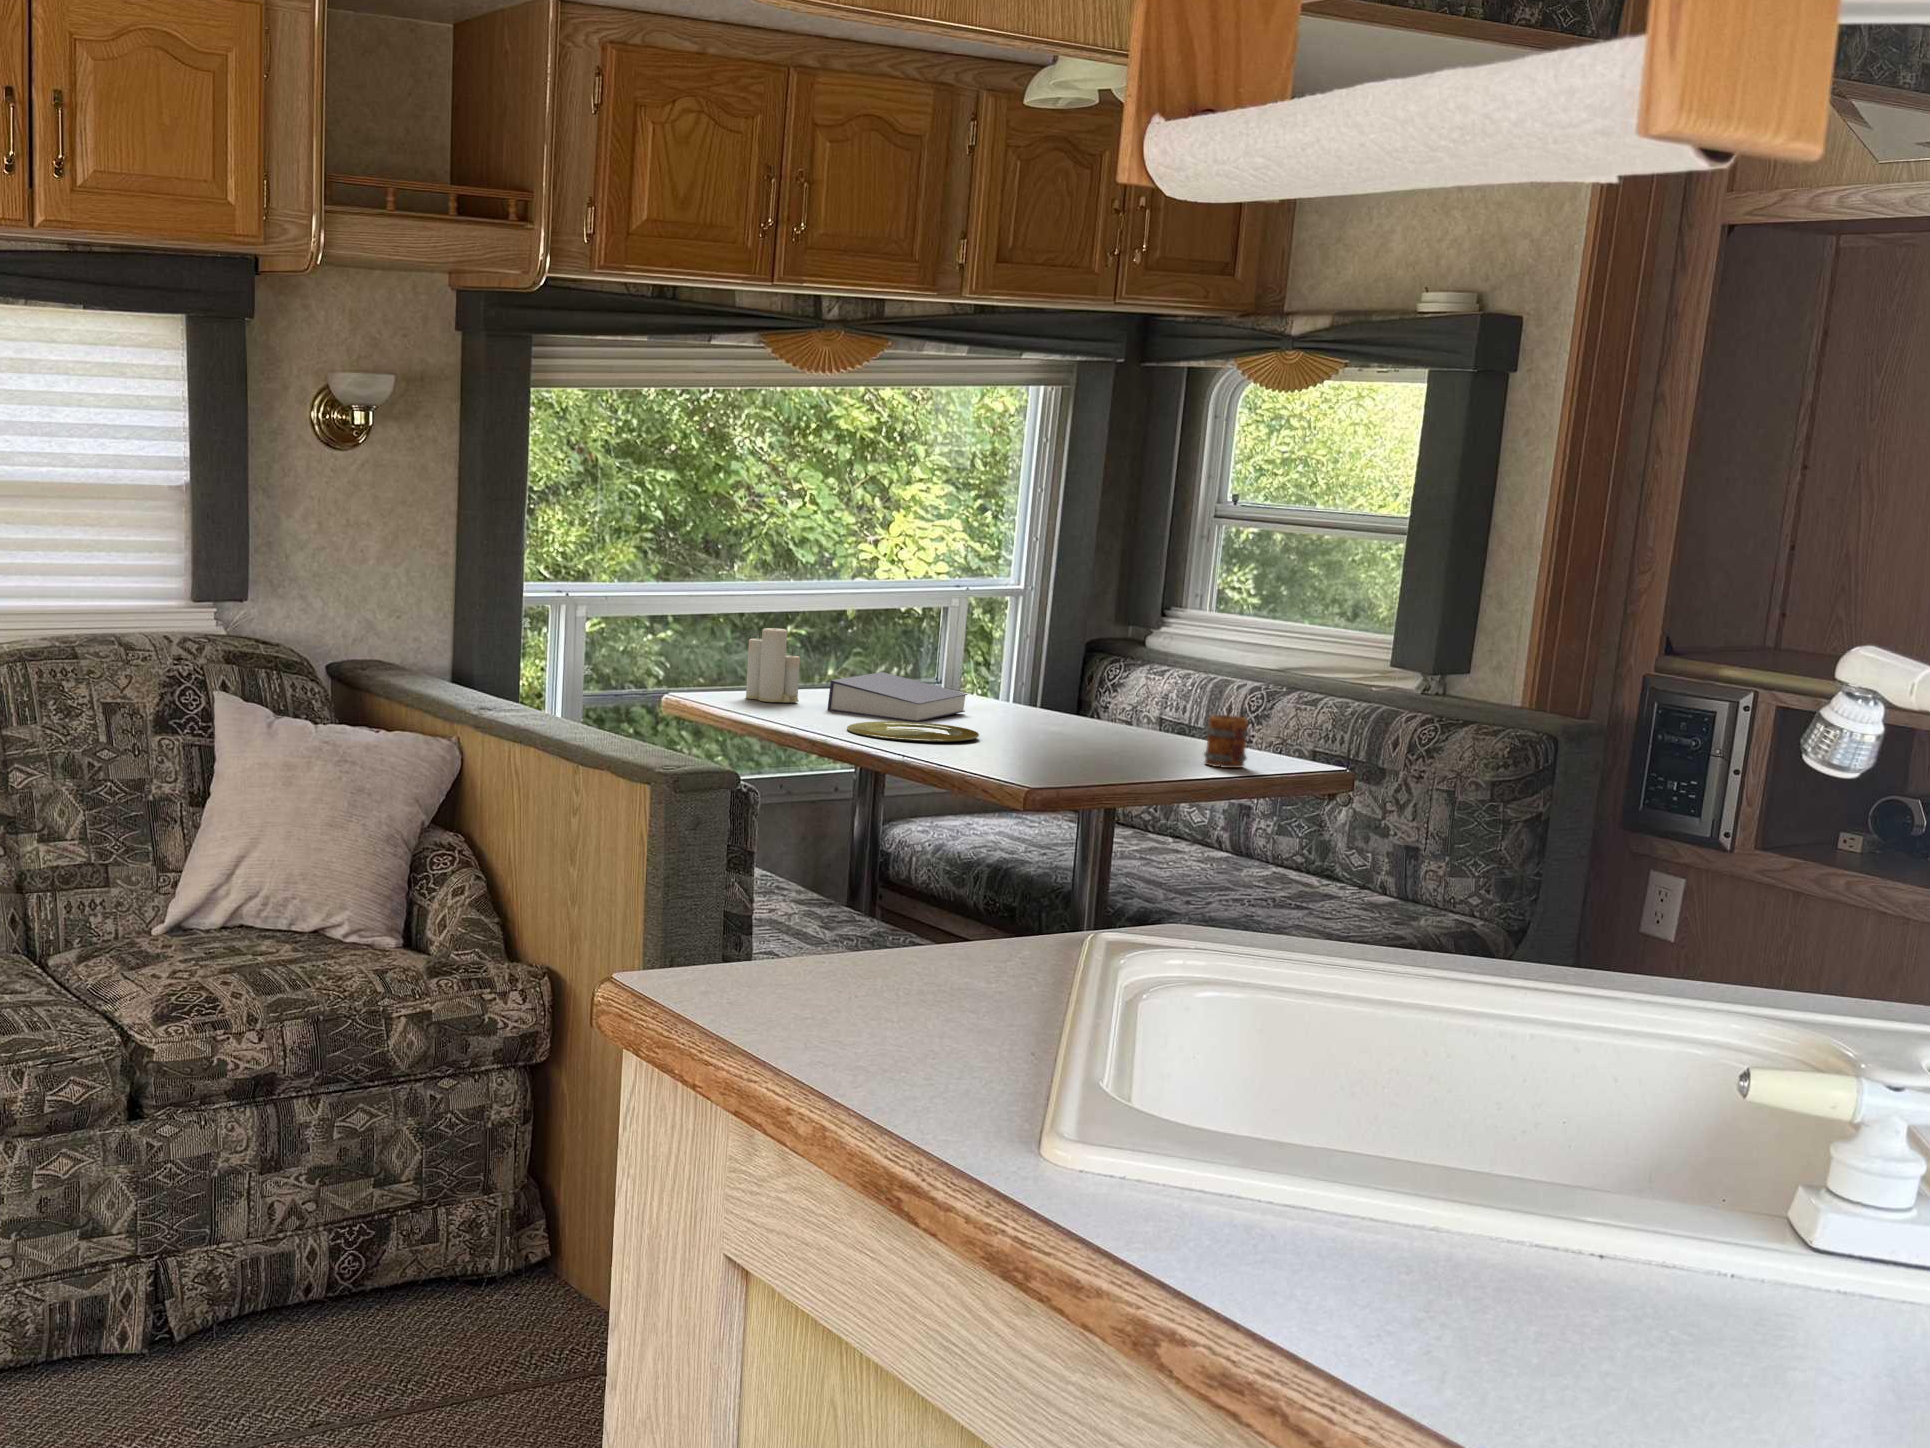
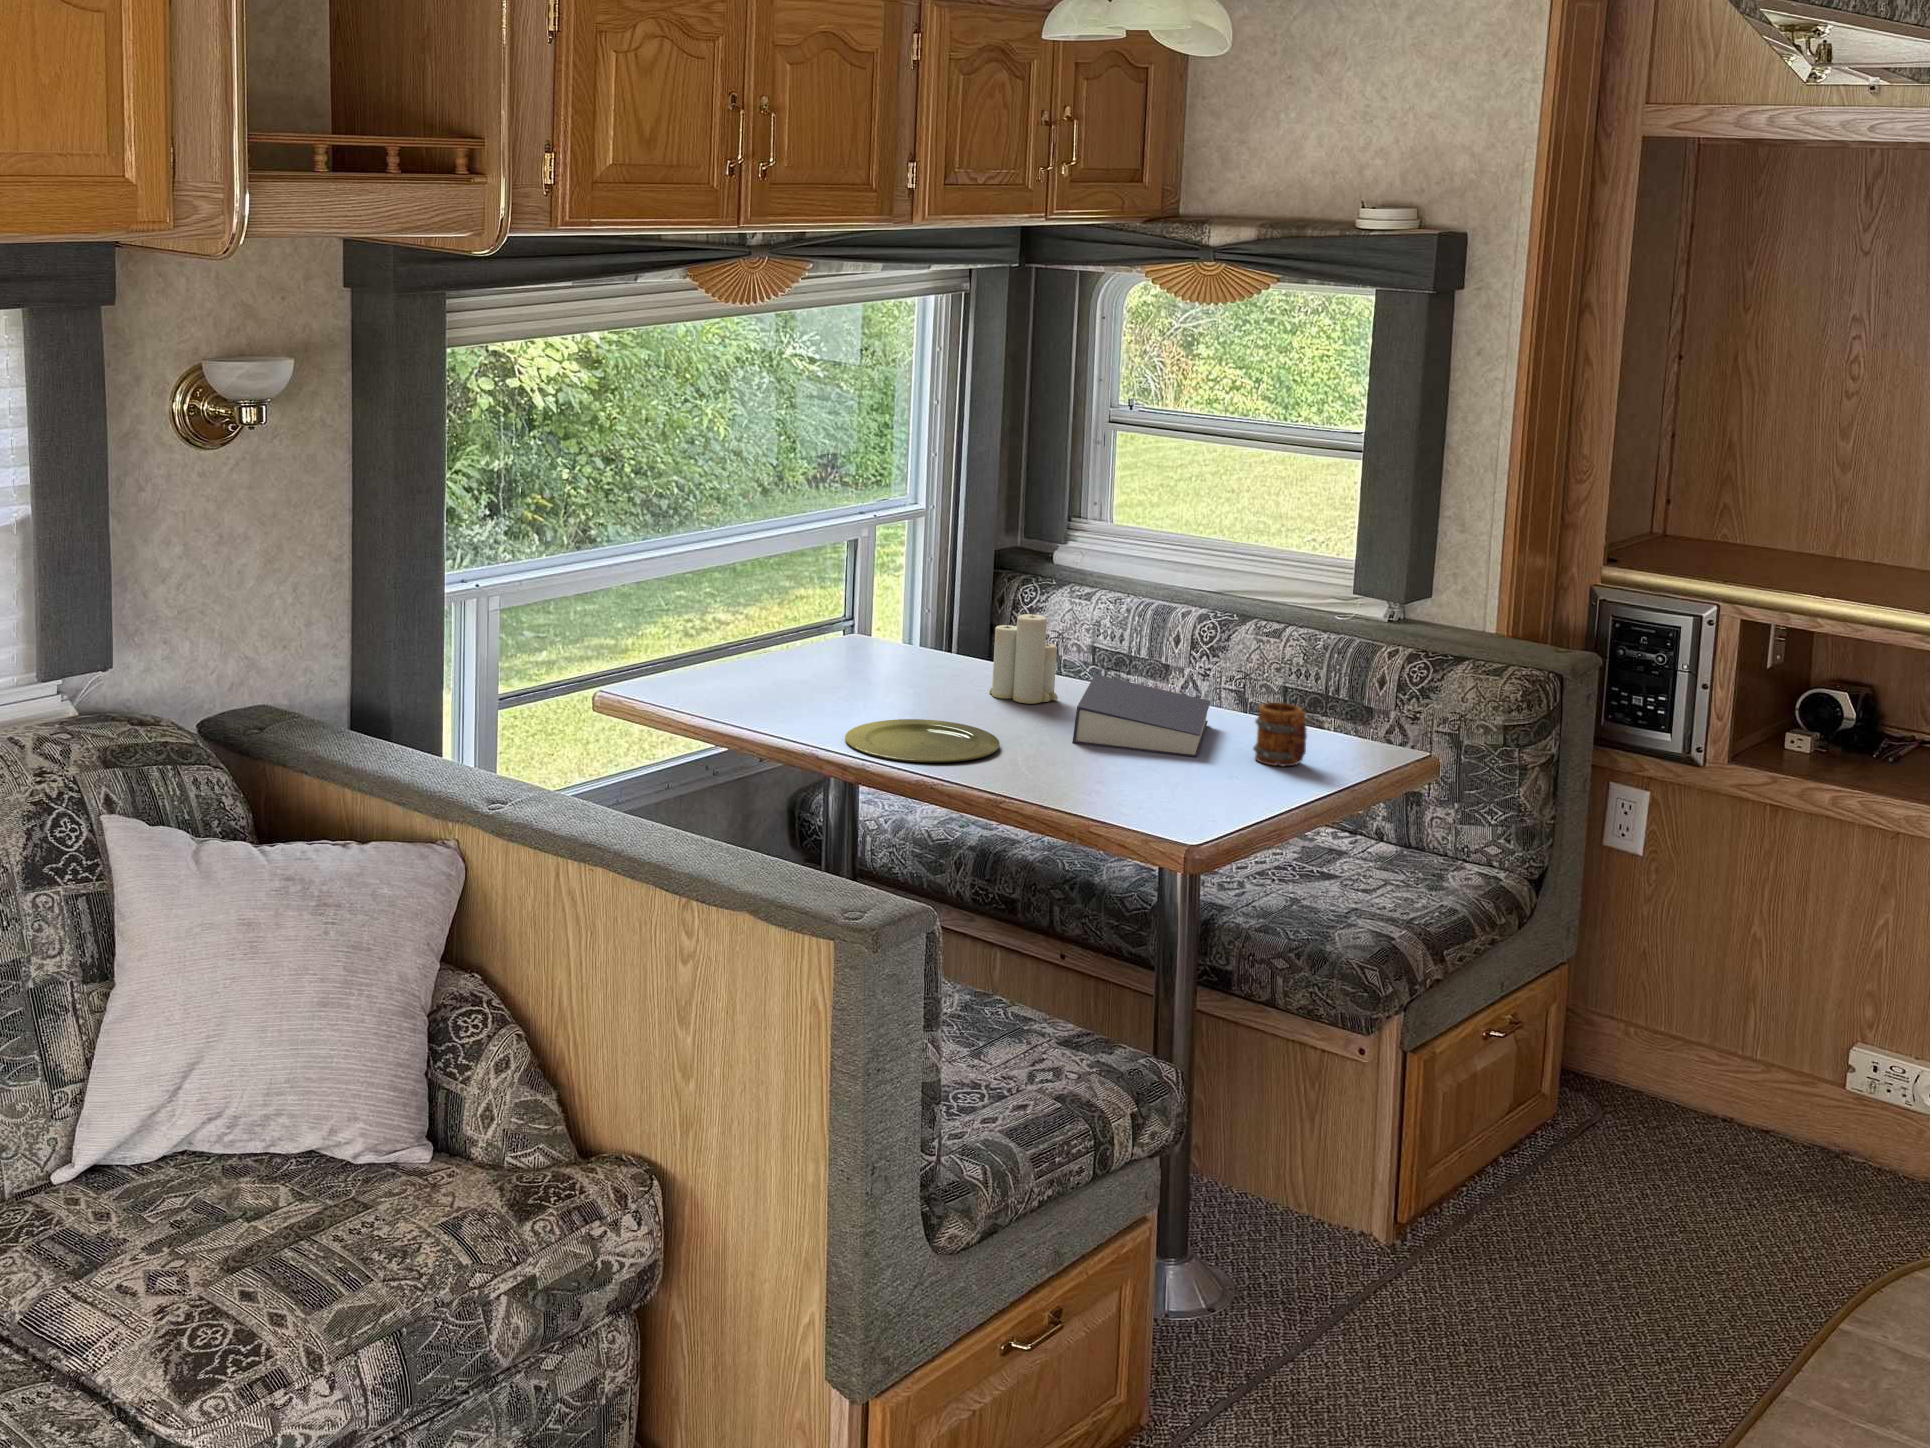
candle: present [746,628,800,702] -> present [989,607,1058,704]
book: present [827,672,967,722] -> present [1072,675,1211,757]

